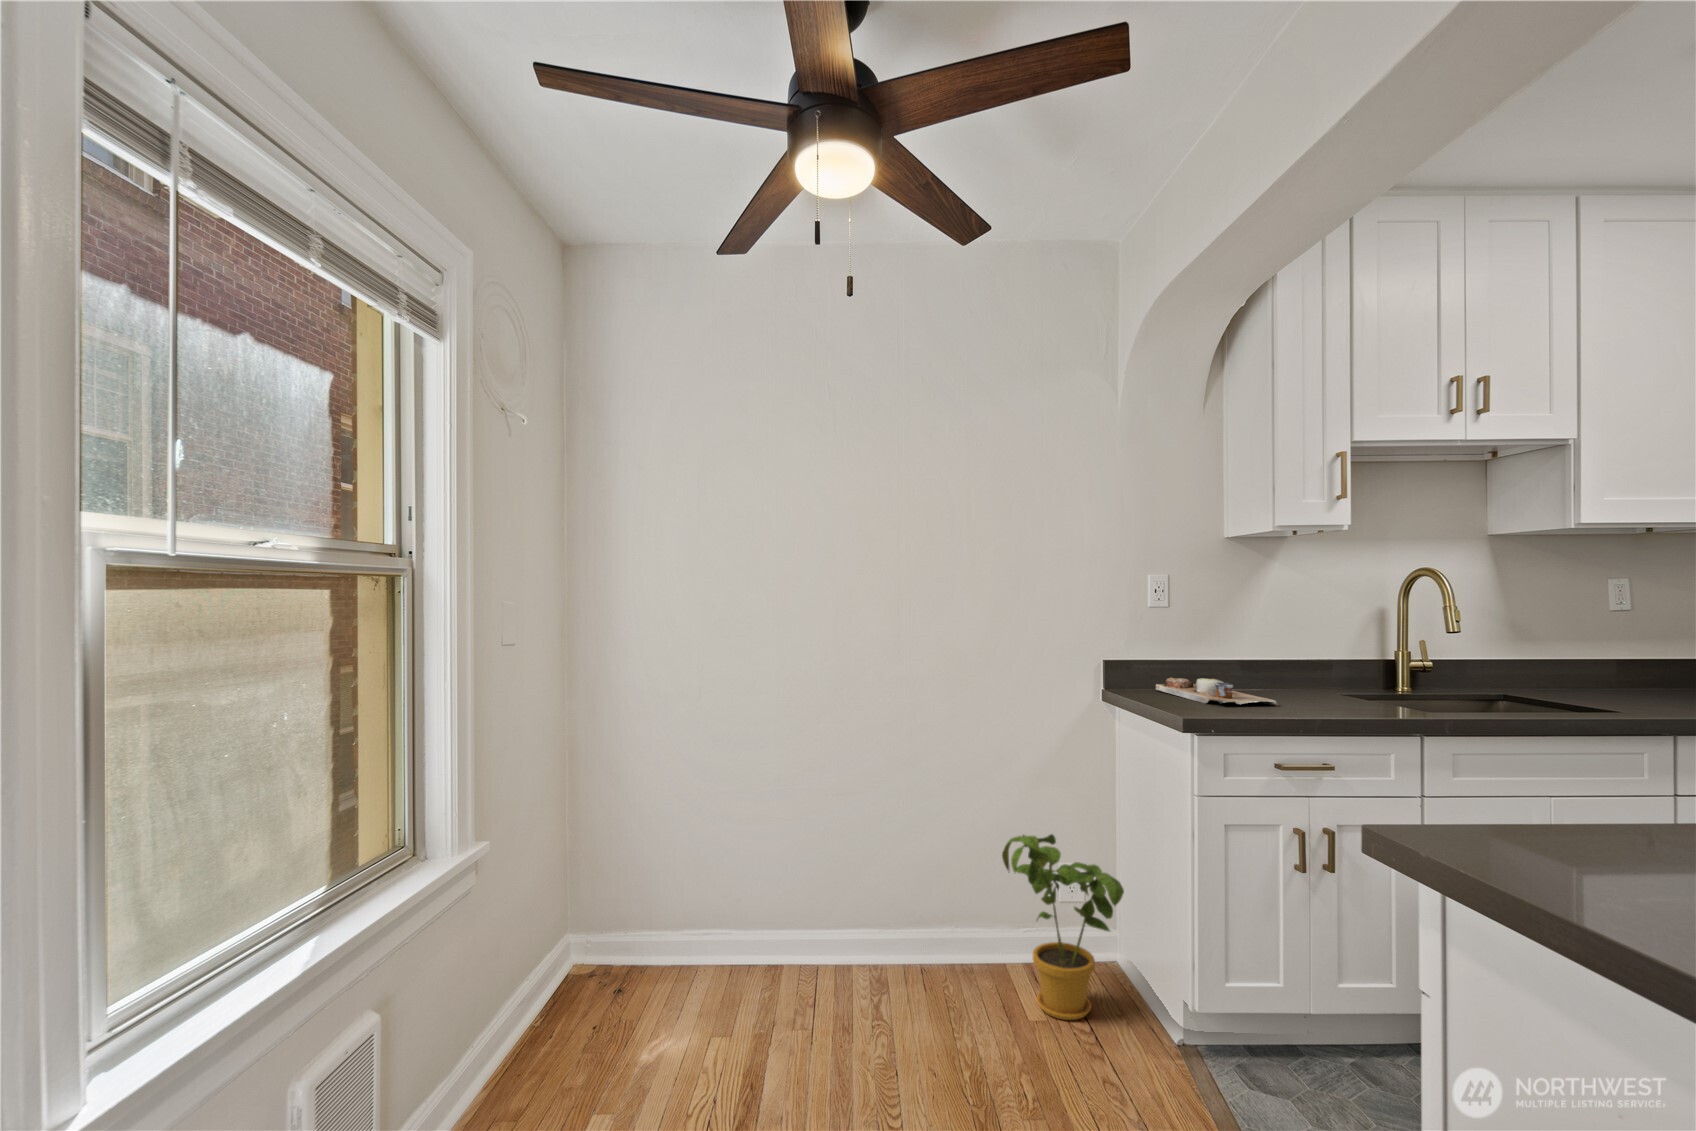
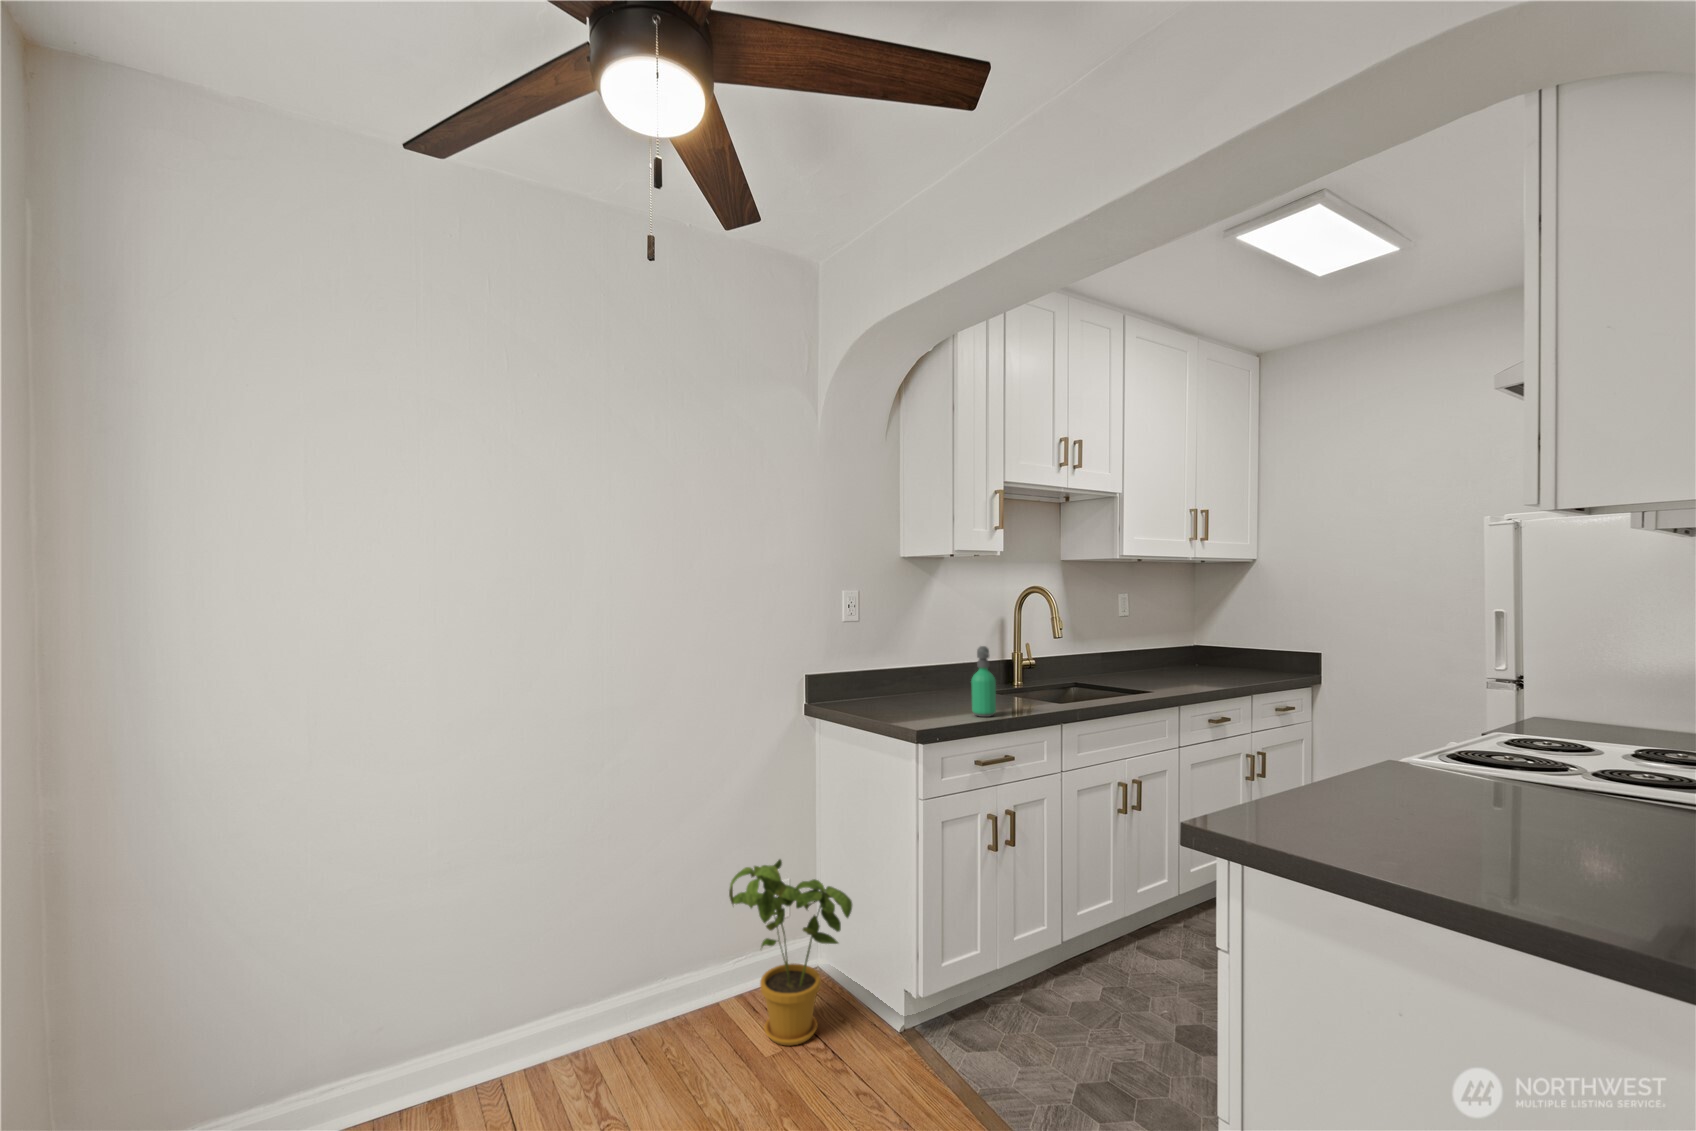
soap dispenser: none [1275,634,1307,715] -> present [971,646,996,717]
cutting board: present [1156,677,1278,706] -> none [851,687,963,712]

